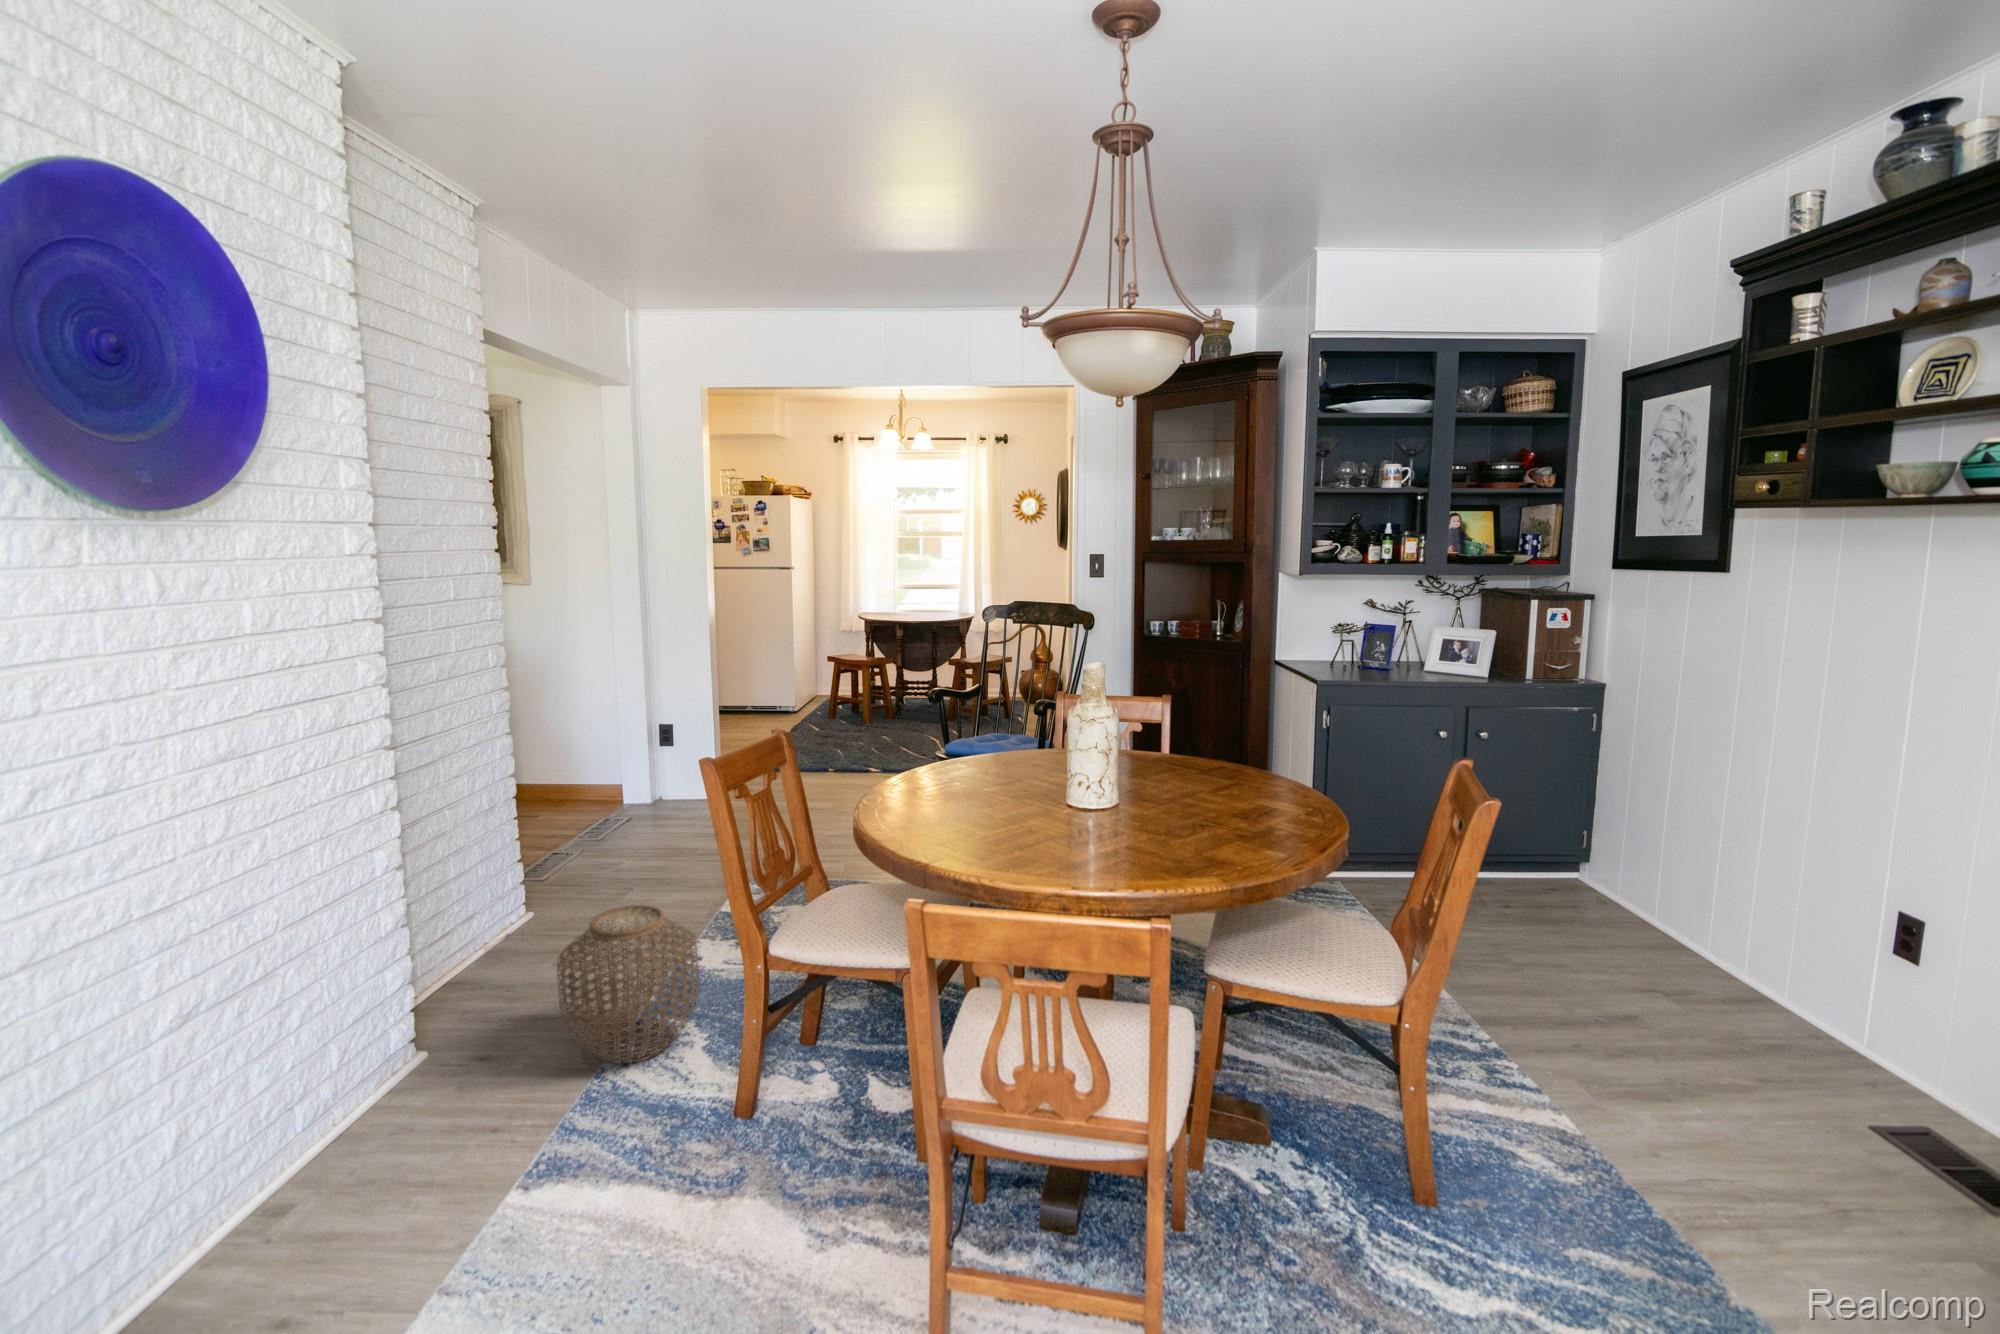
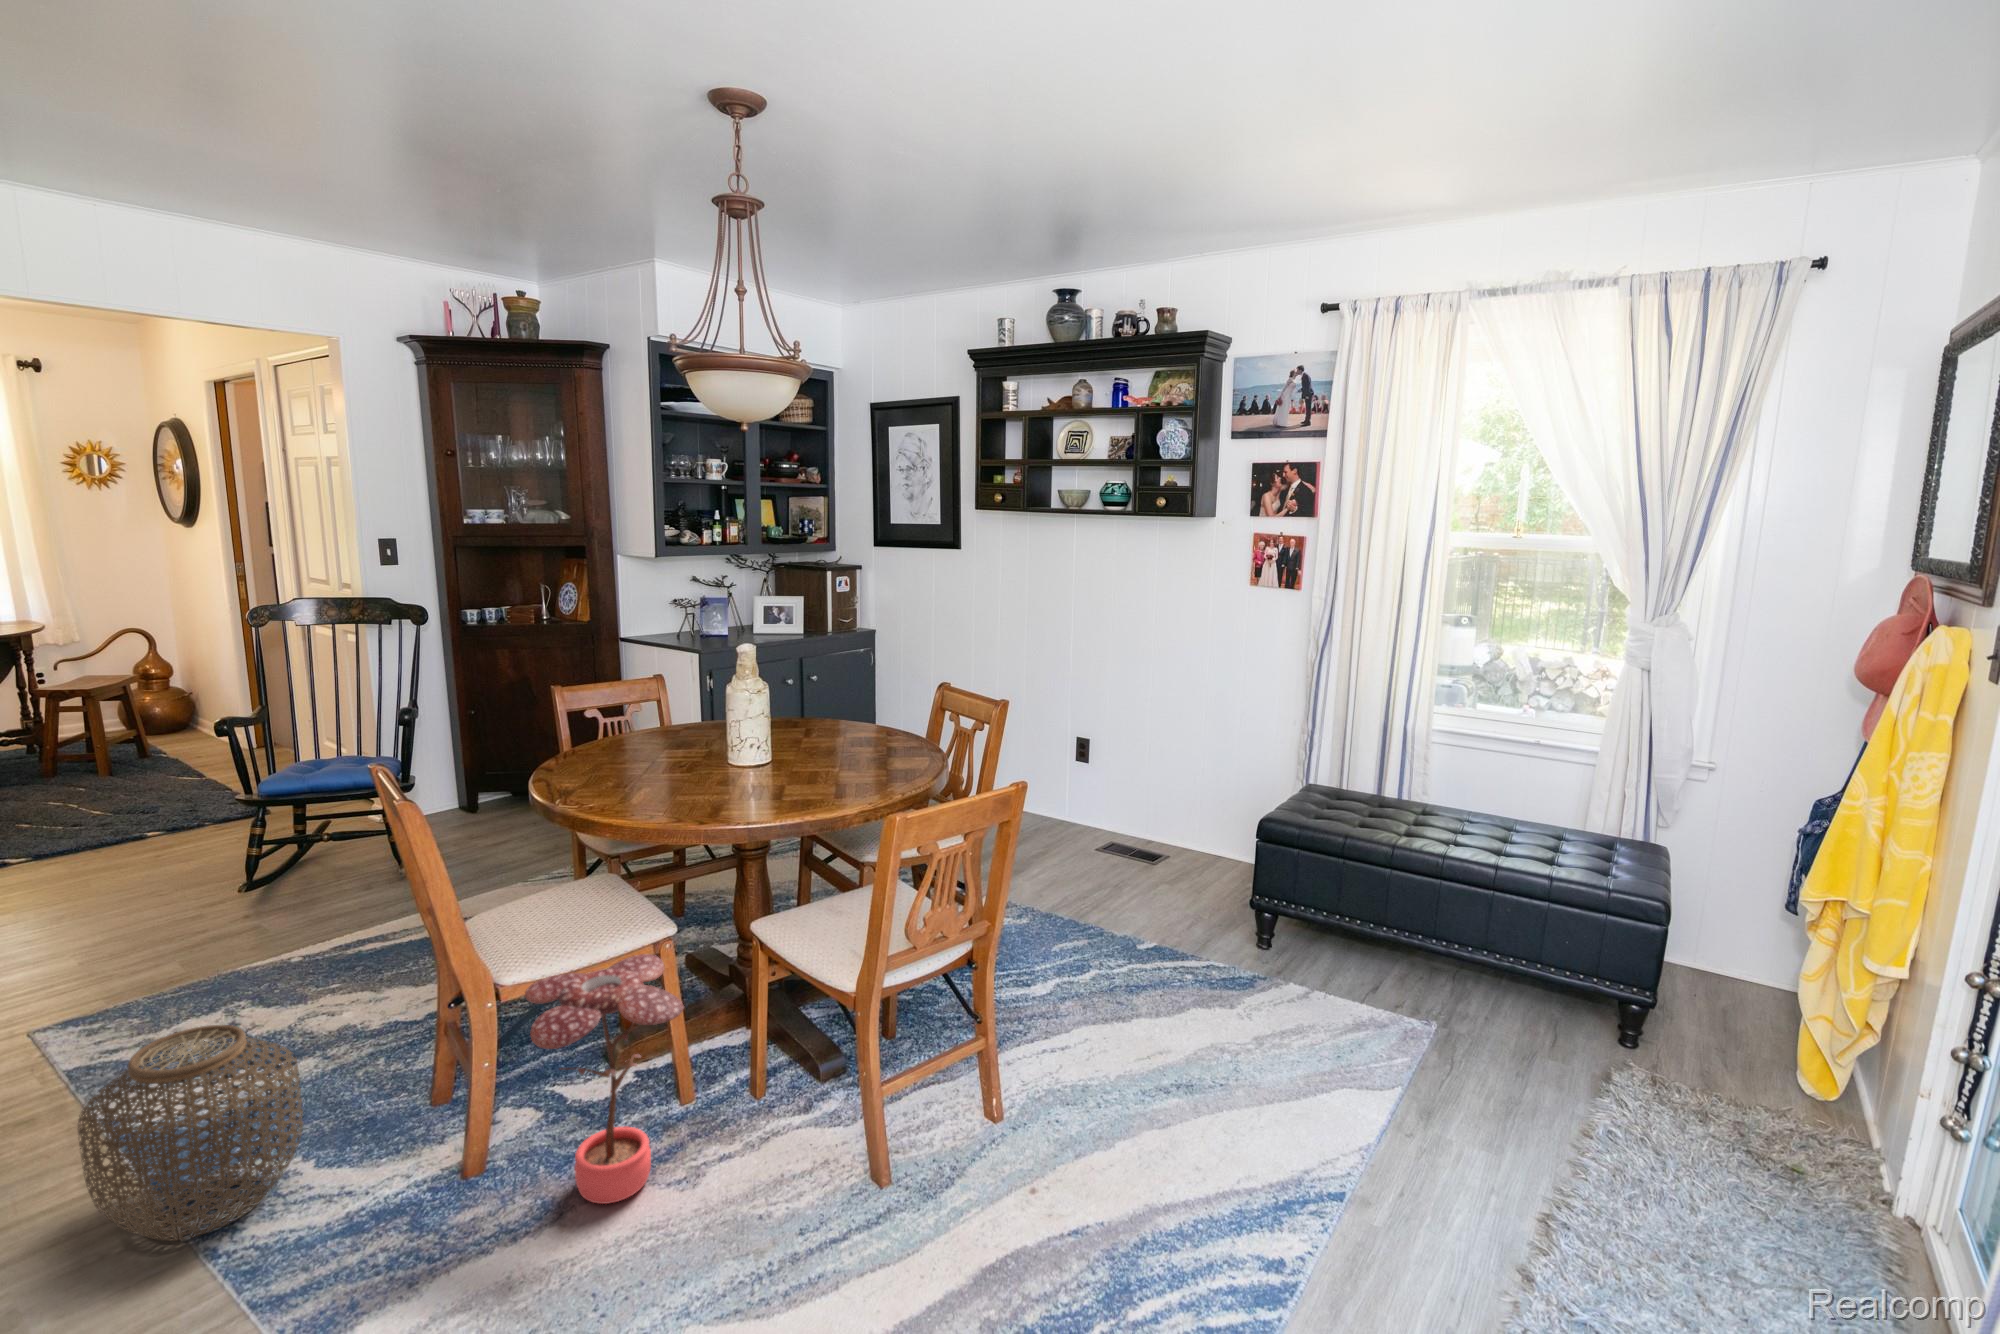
potted plant: none [680,963,865,1222] -> present [525,954,684,1204]

